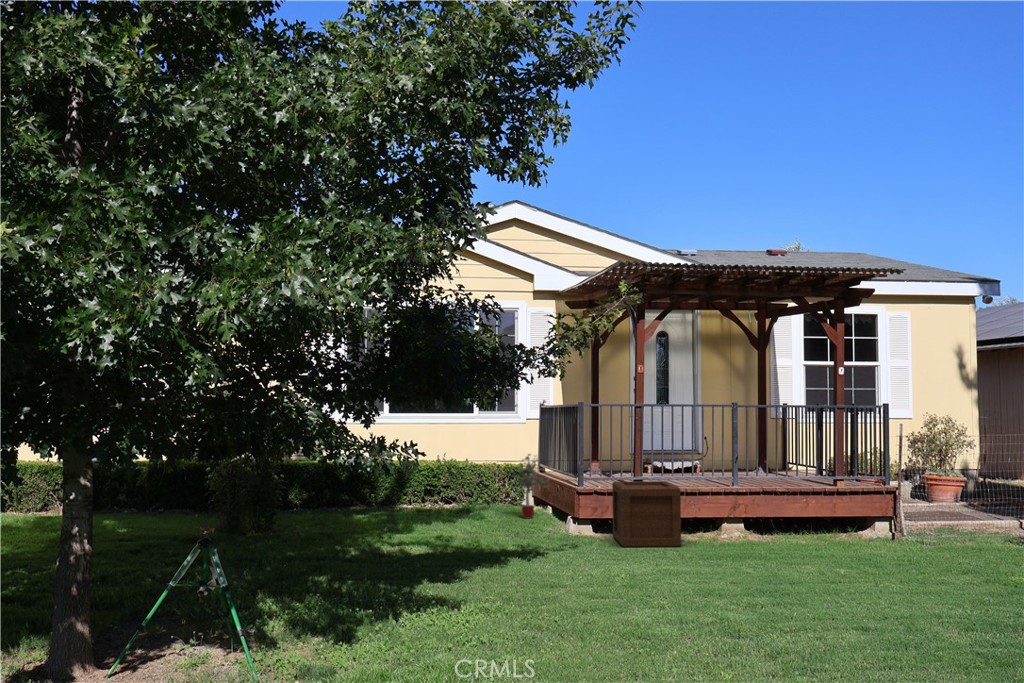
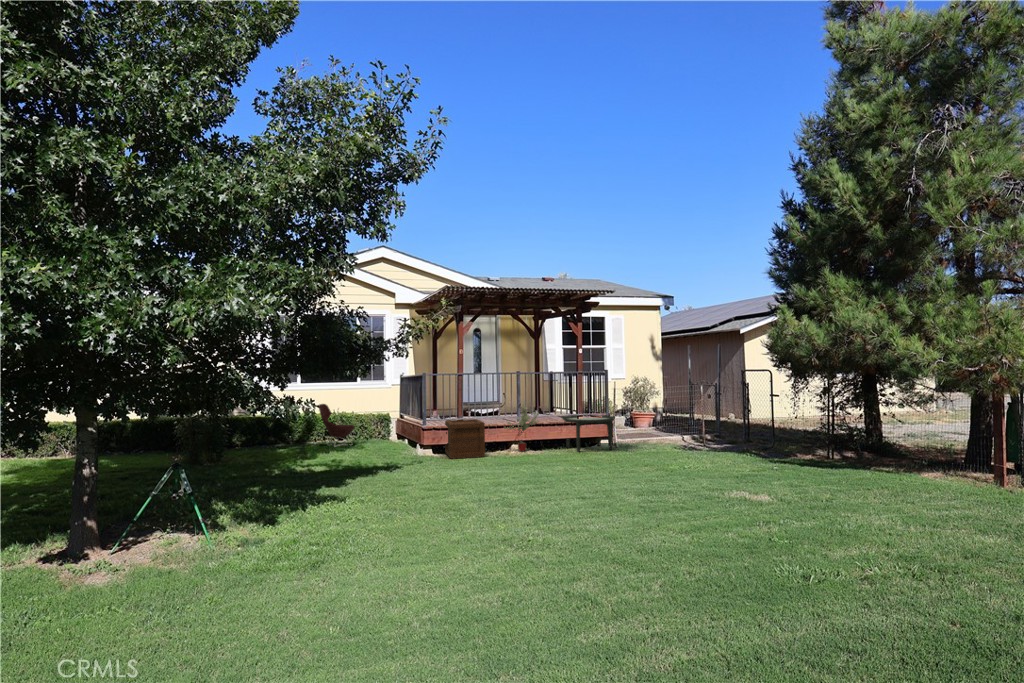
chair: none [411,445,465,515] -> present [319,404,354,446]
potted tree: present [518,454,549,519] -> present [505,409,538,452]
round table: none [813,481,916,548] -> present [561,415,615,452]

